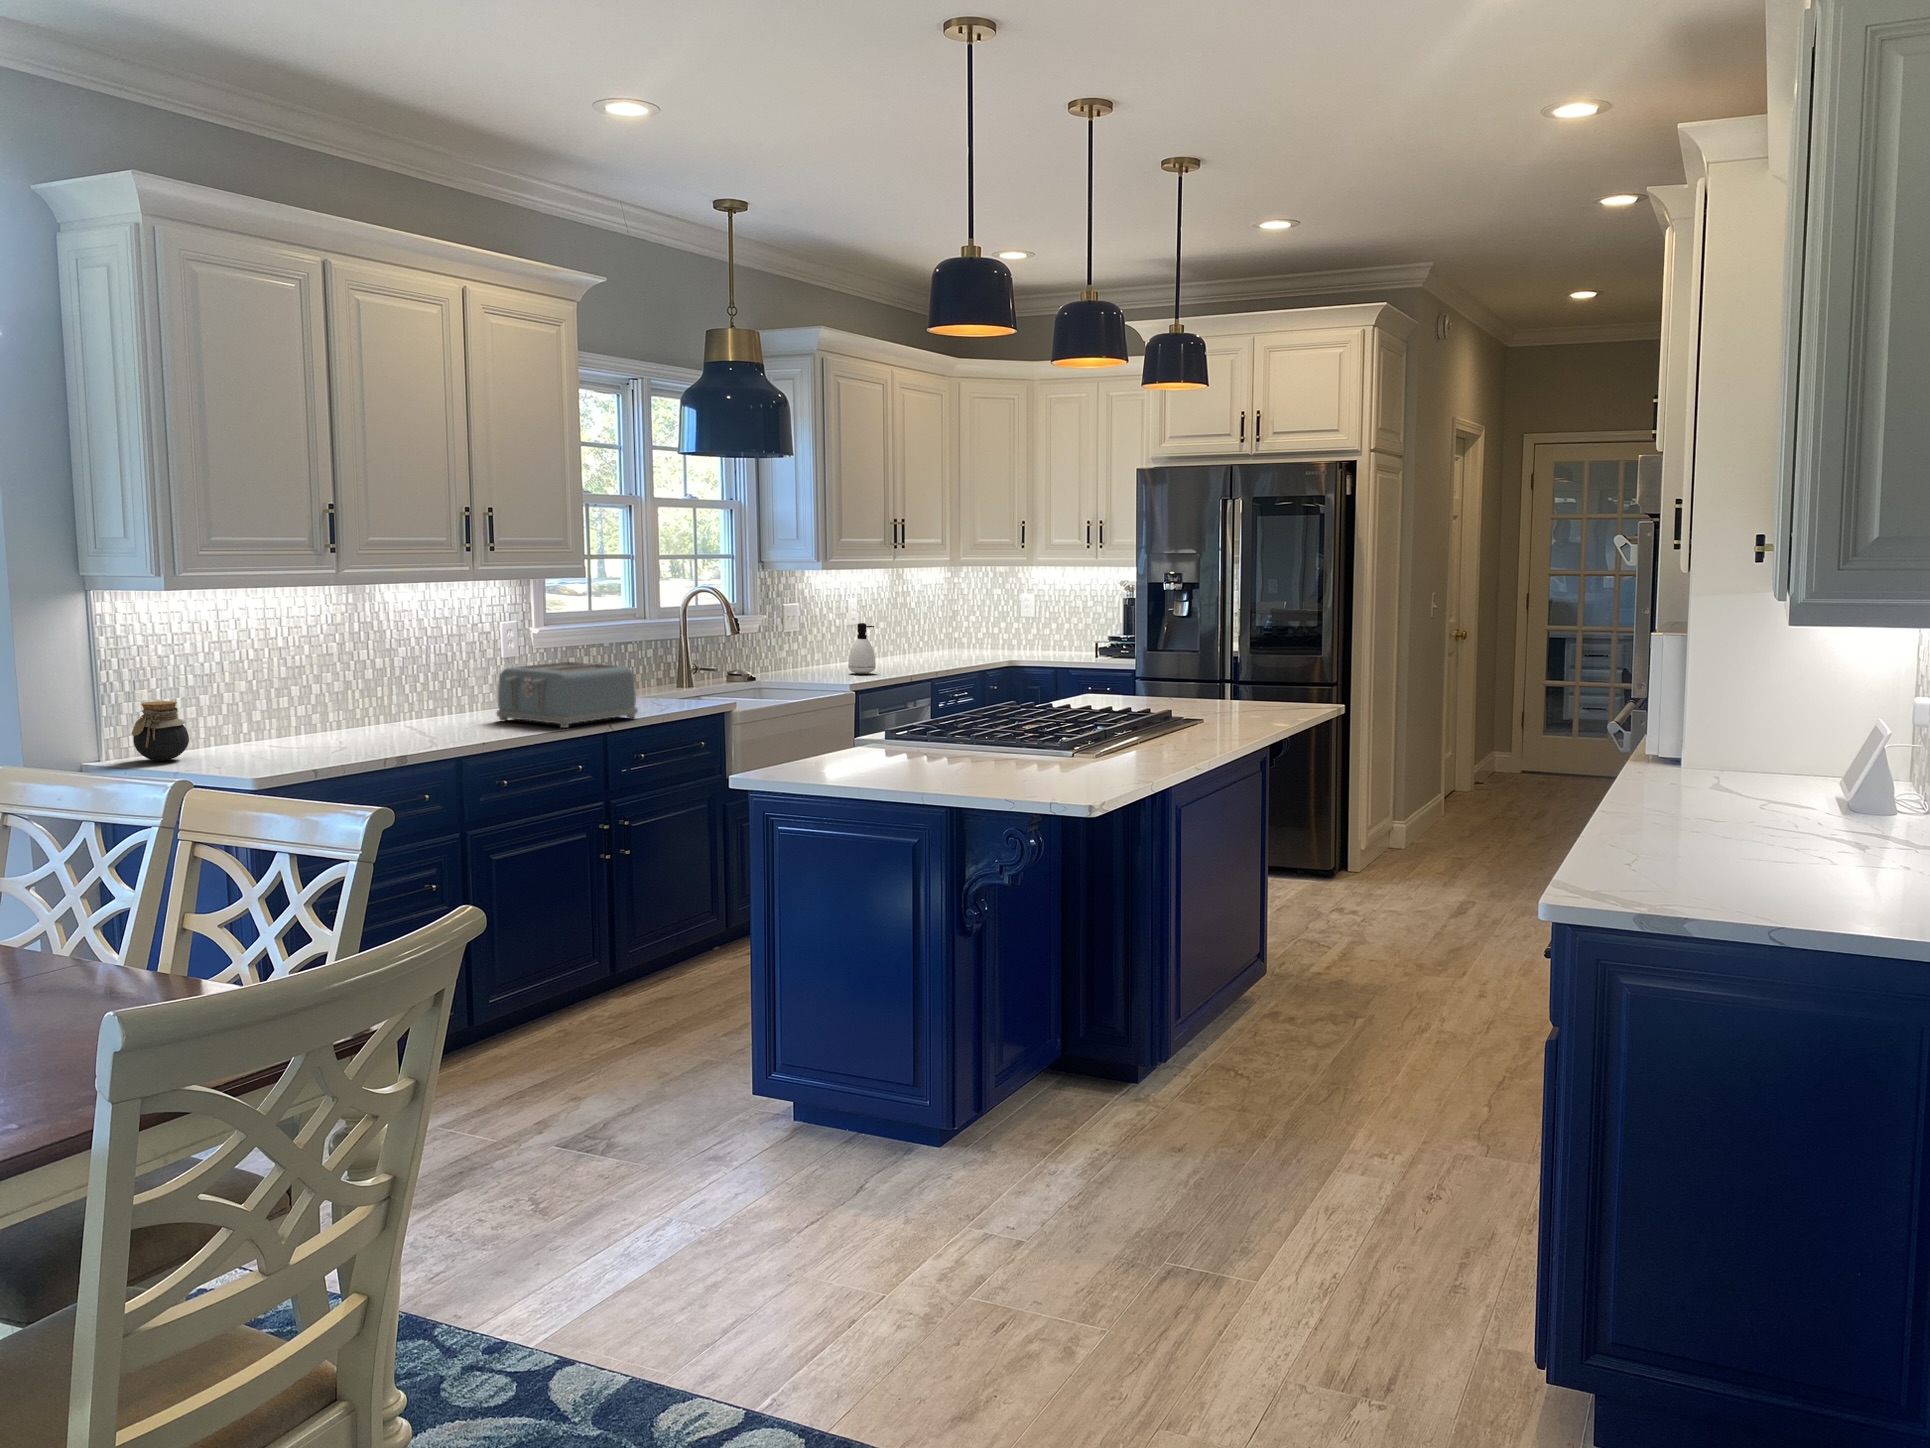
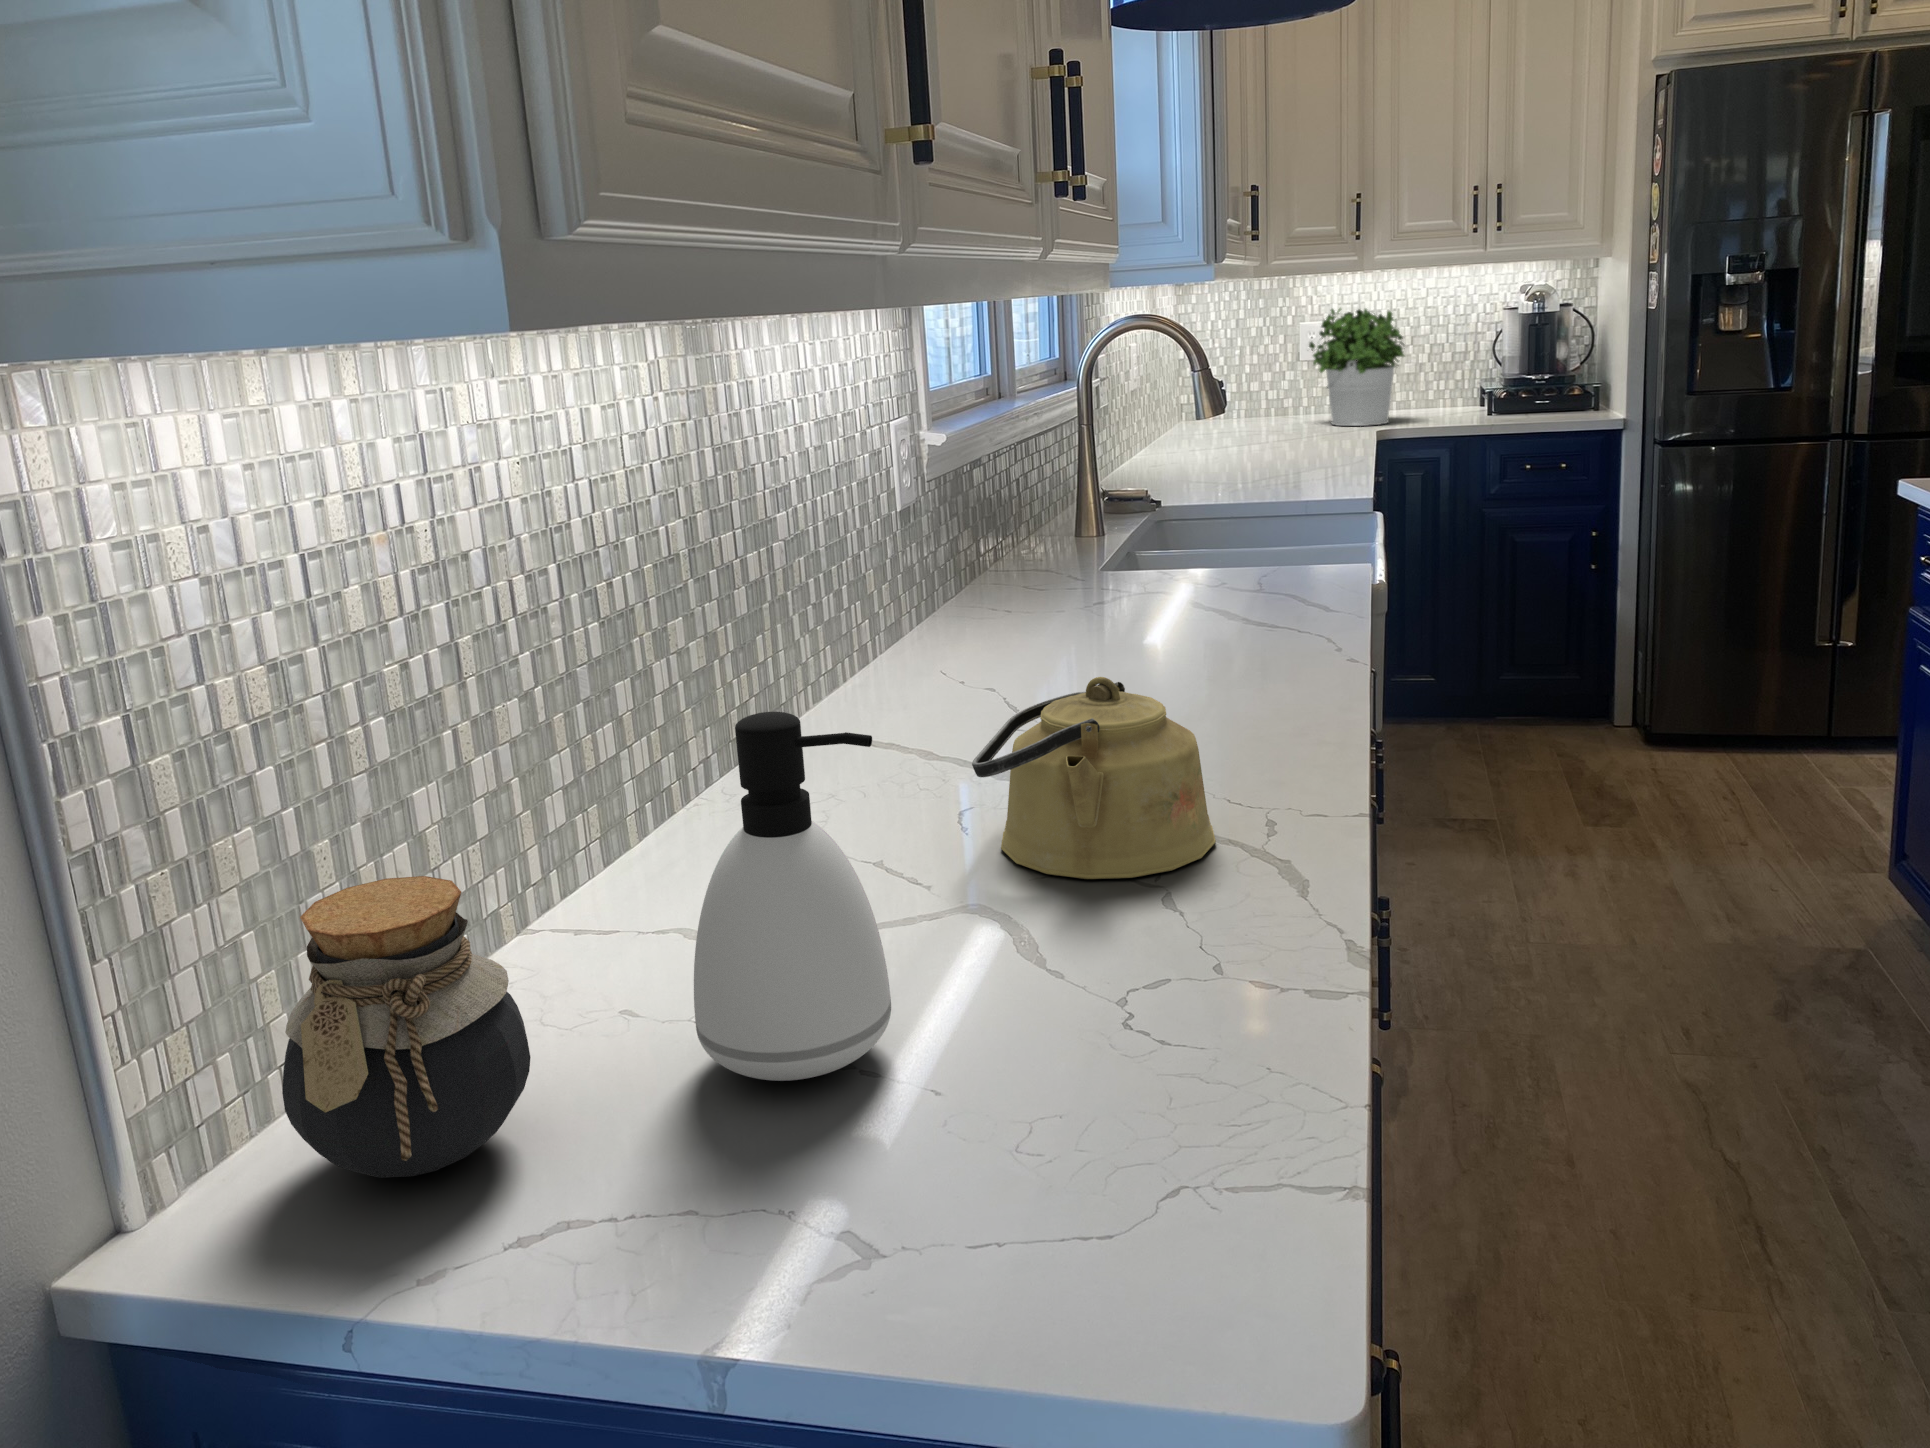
potted plant: none [1001,587,1058,659] -> present [1309,309,1404,426]
soap dispenser: present [848,623,876,674] -> present [694,712,891,1081]
toaster: present [496,662,638,728] -> none [1032,503,1321,692]
kettle: none [363,695,443,749] -> present [972,677,1216,879]

